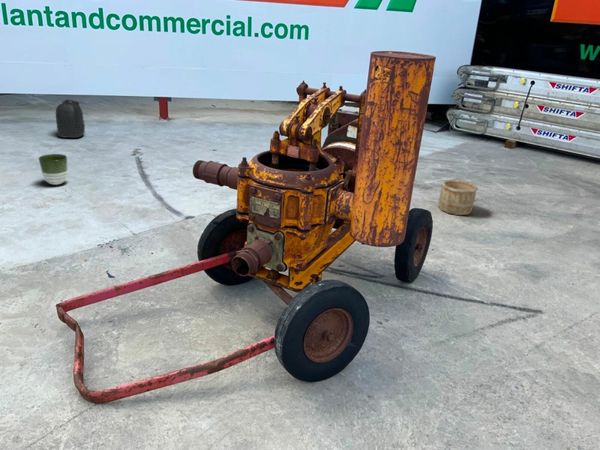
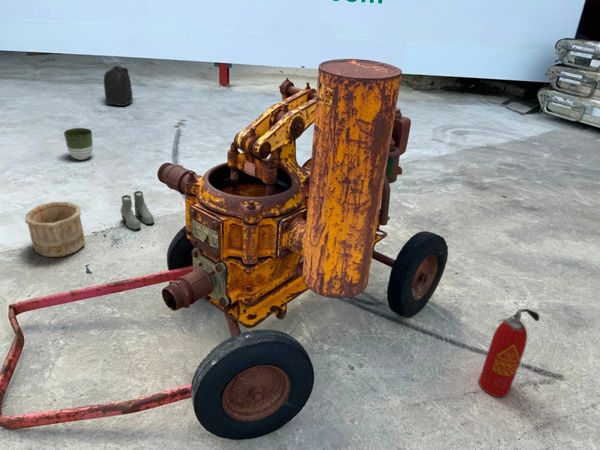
wooden bucket: present [439,179,478,215] -> present [25,202,85,257]
boots: none [122,202,156,238] -> present [121,191,154,229]
fire extinguisher: none [482,251,526,330] -> present [479,309,539,397]

